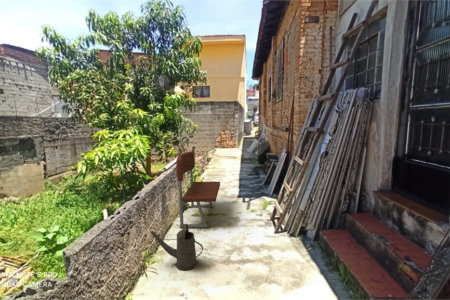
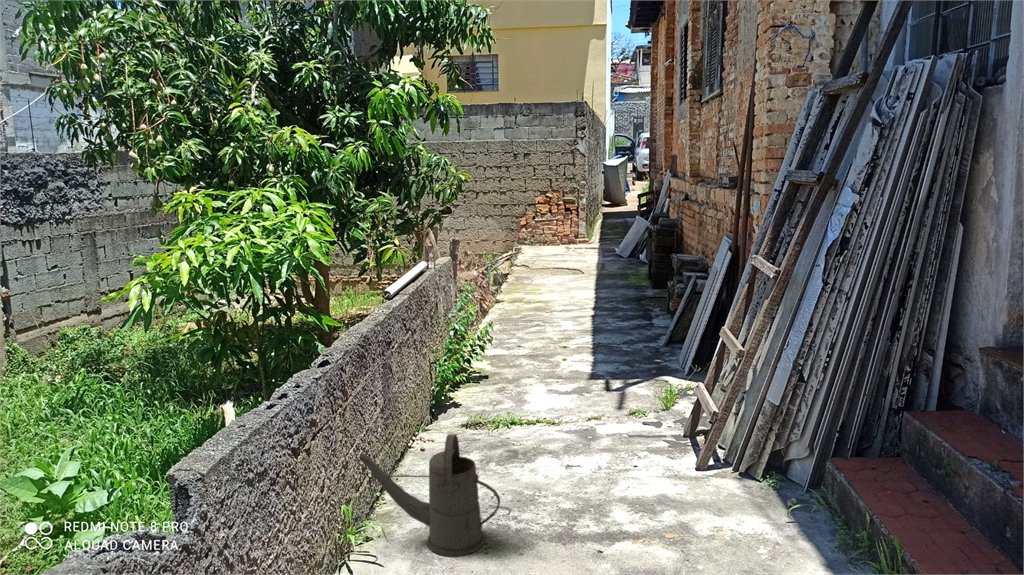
bench: present [176,151,220,228] -> none [418,246,539,455]

